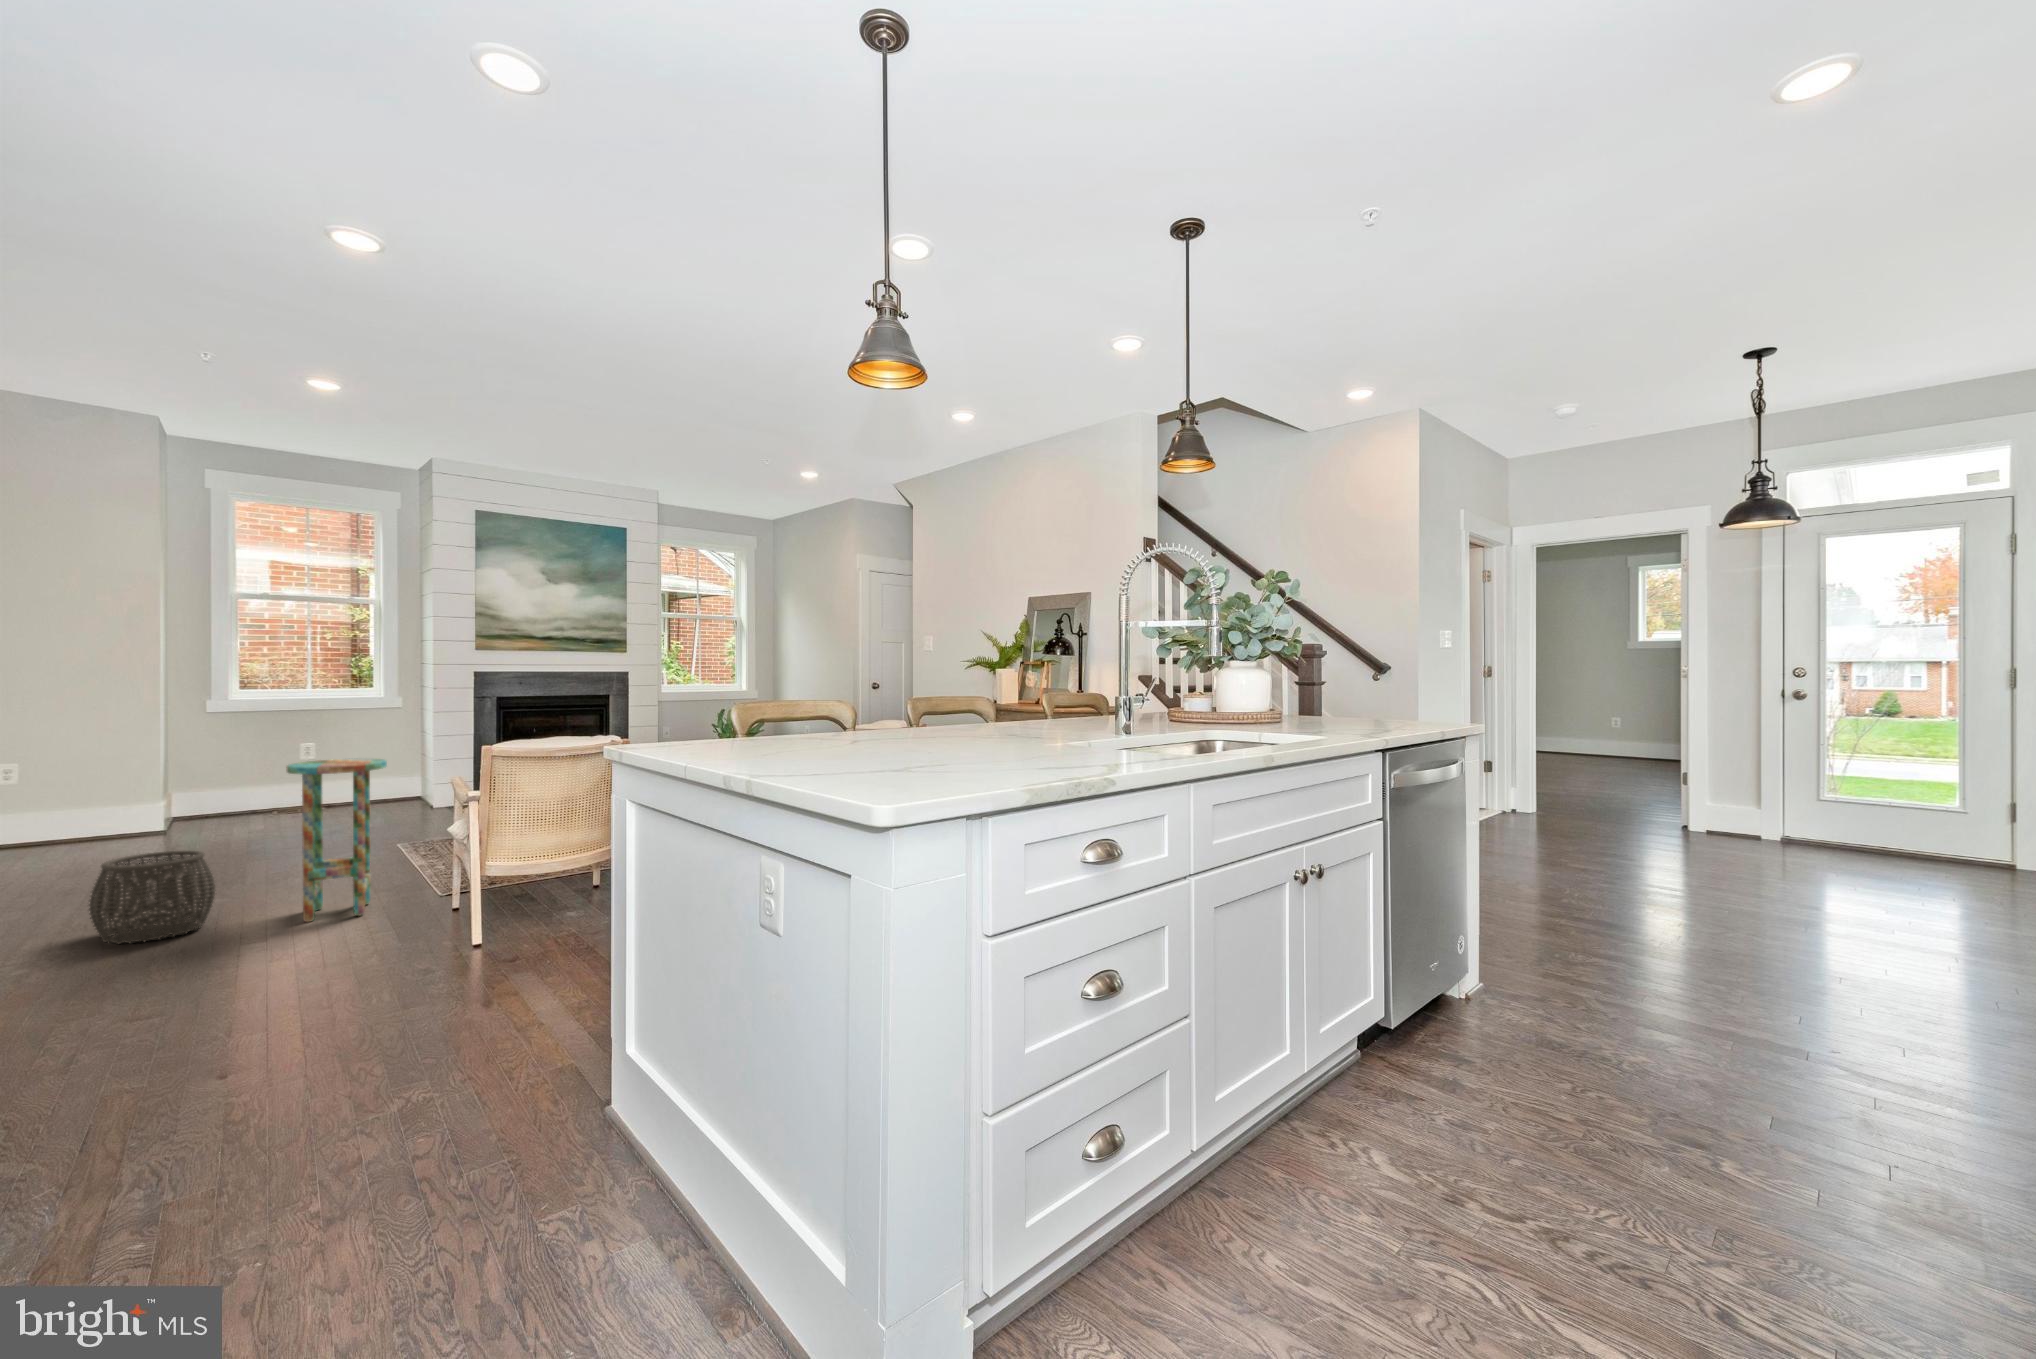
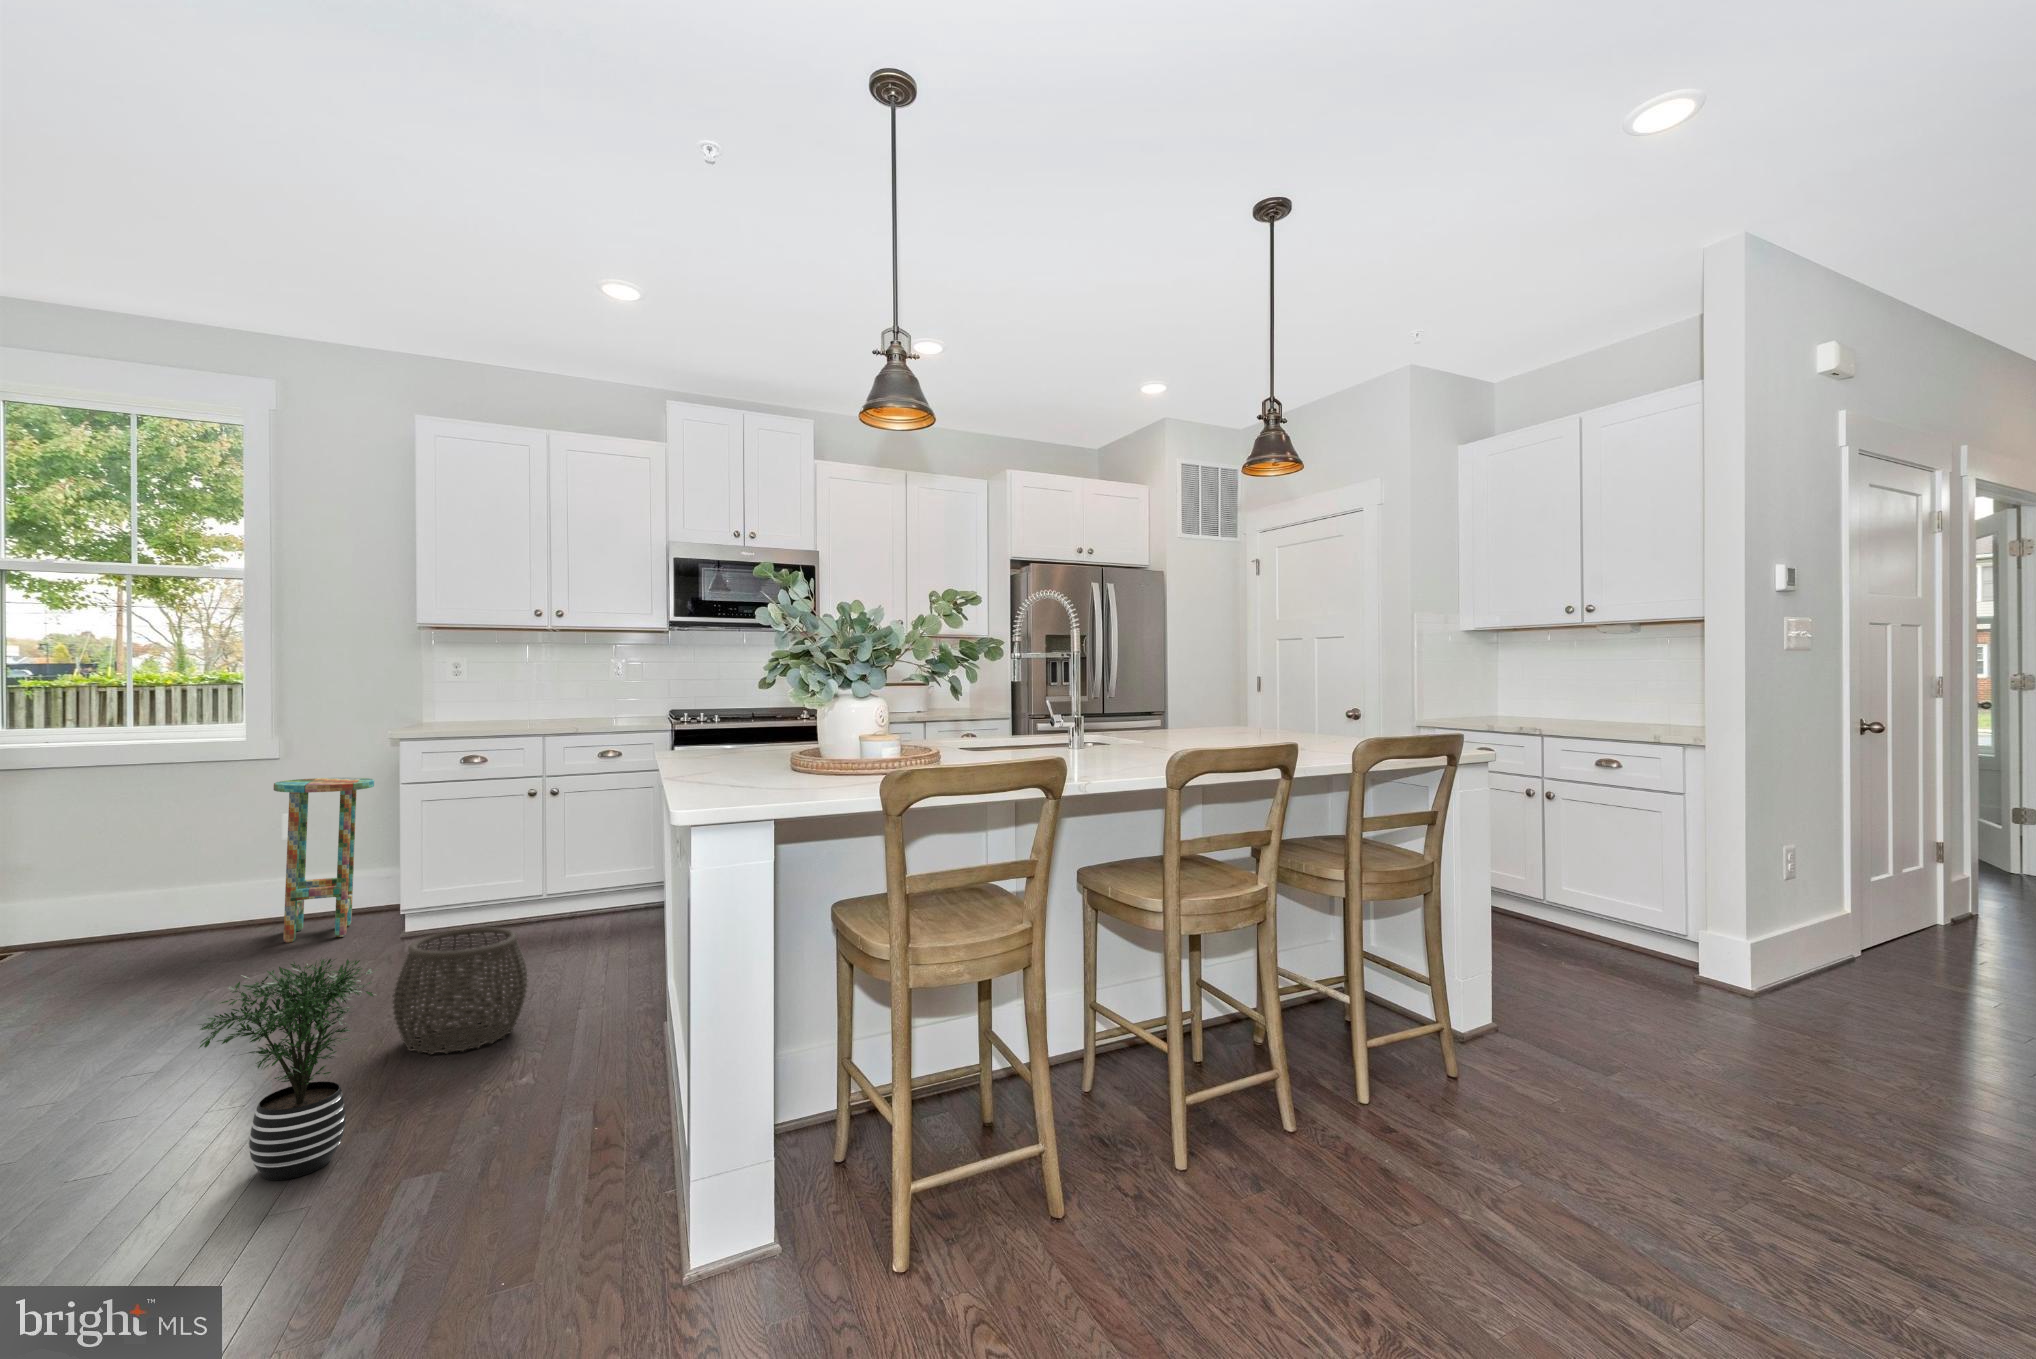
woven basket: present [89,851,216,944] -> present [392,928,528,1054]
potted plant: none [195,944,392,1169] -> present [199,959,374,1180]

